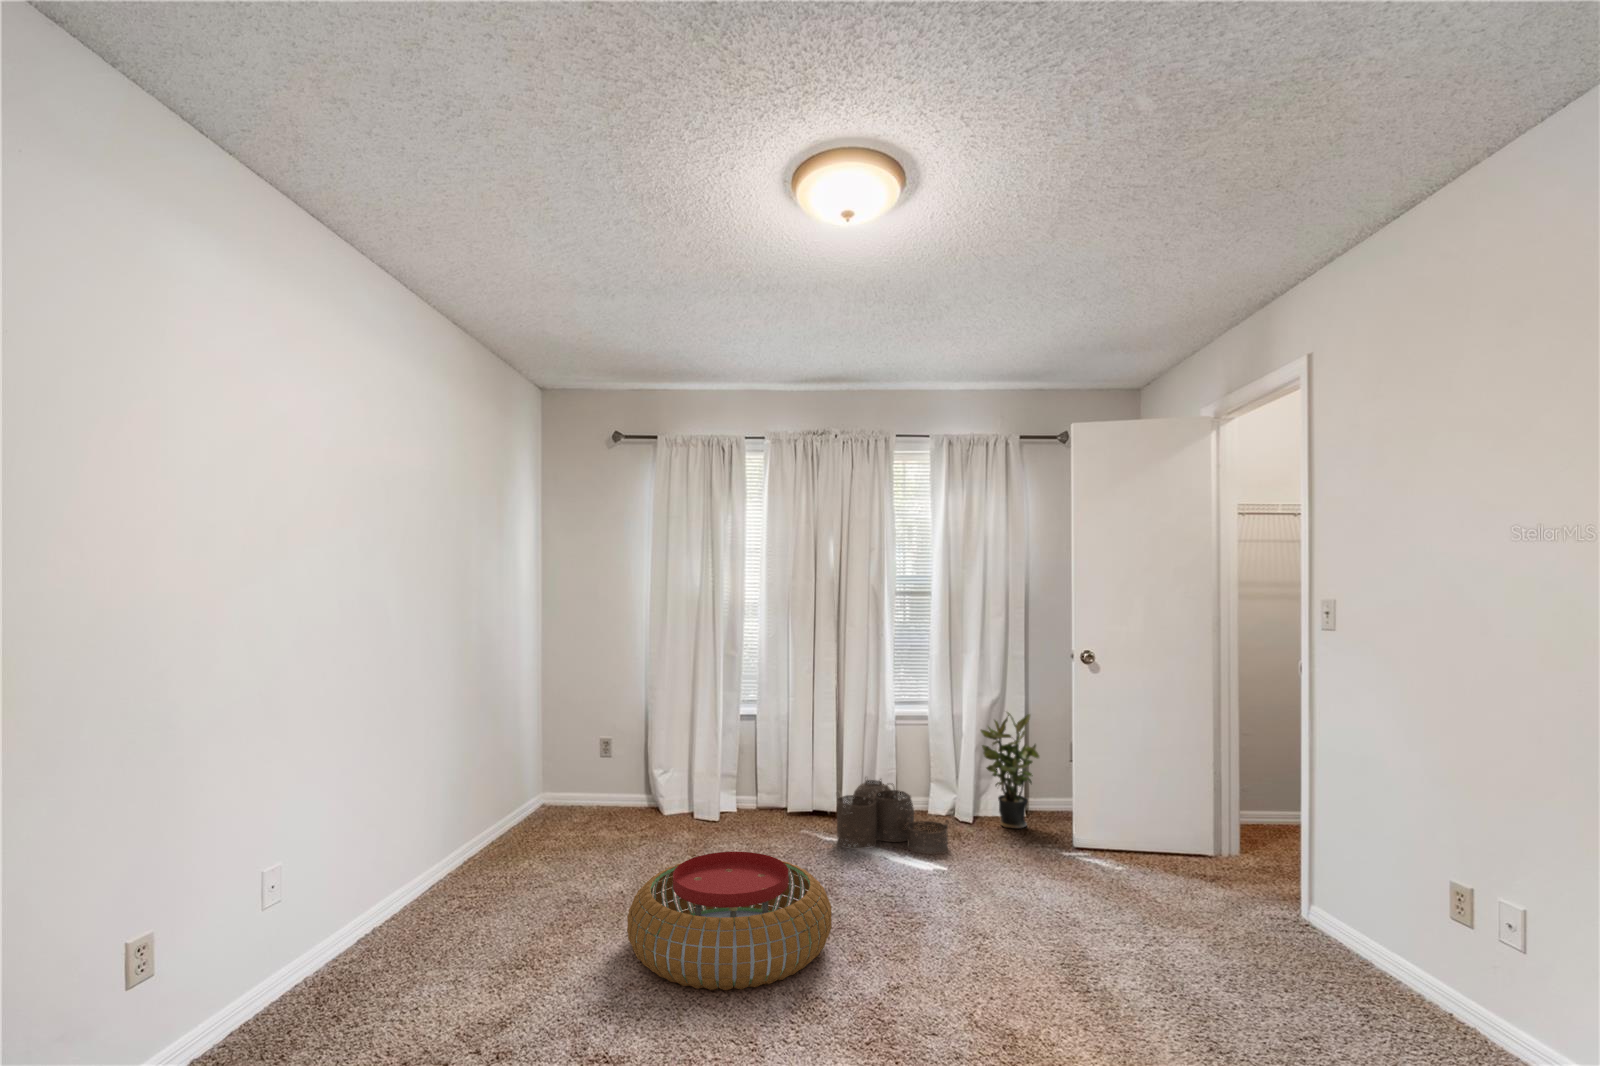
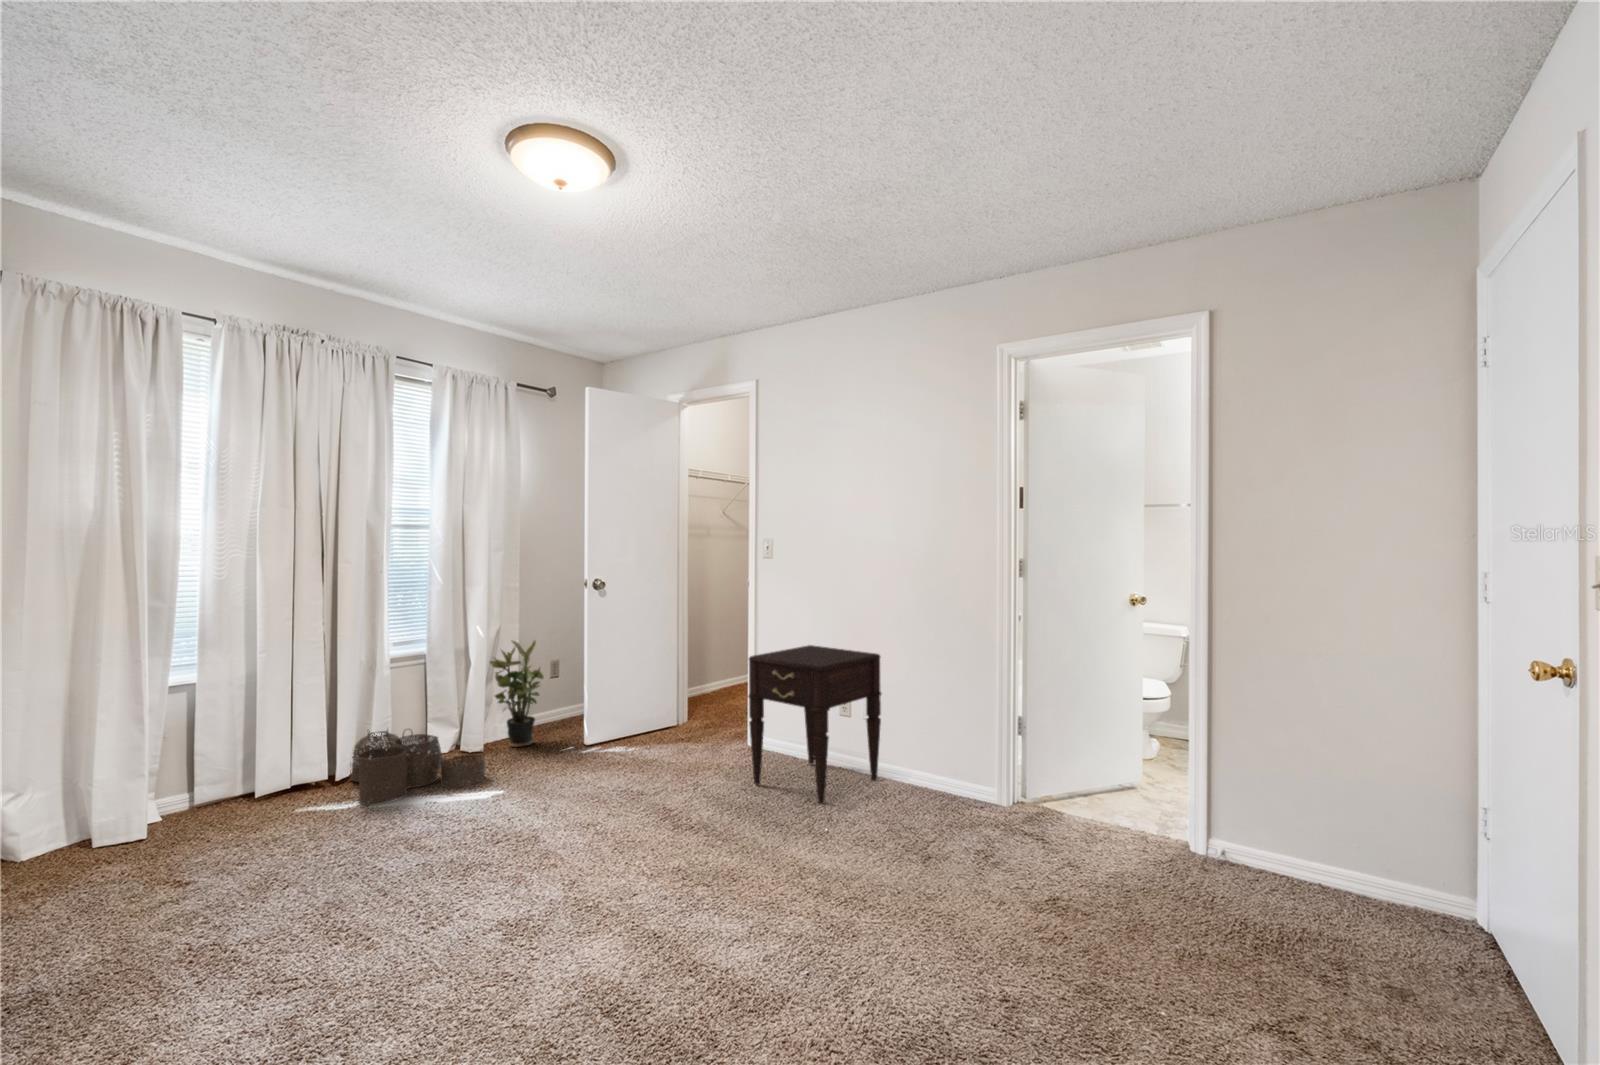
nightstand: none [1212,777,1460,1040] -> present [748,645,881,804]
pouf: present [627,852,832,990] -> none [212,814,483,980]

